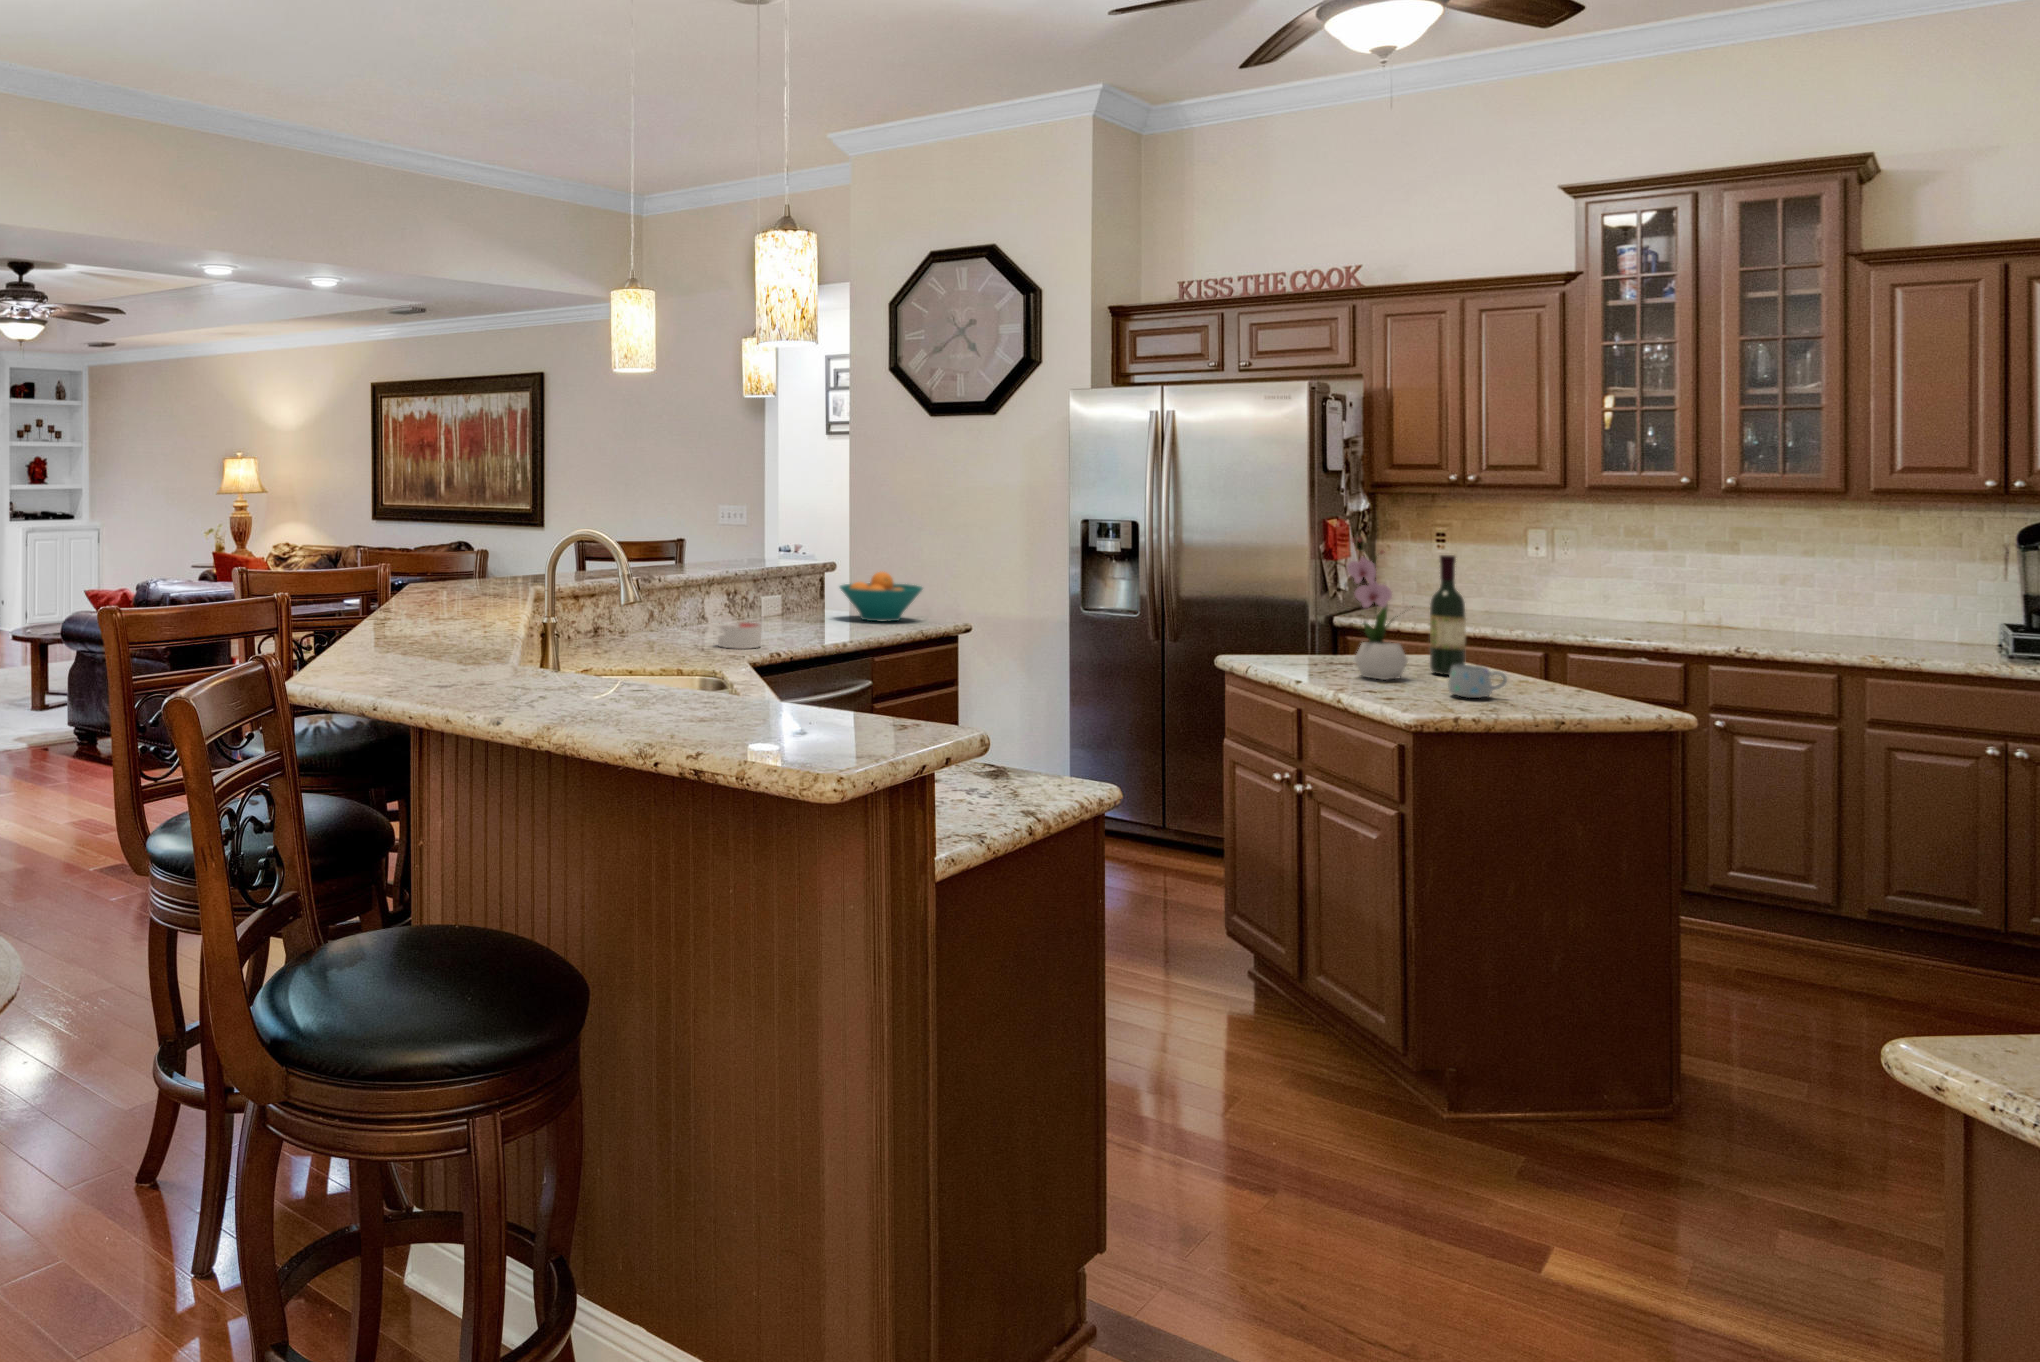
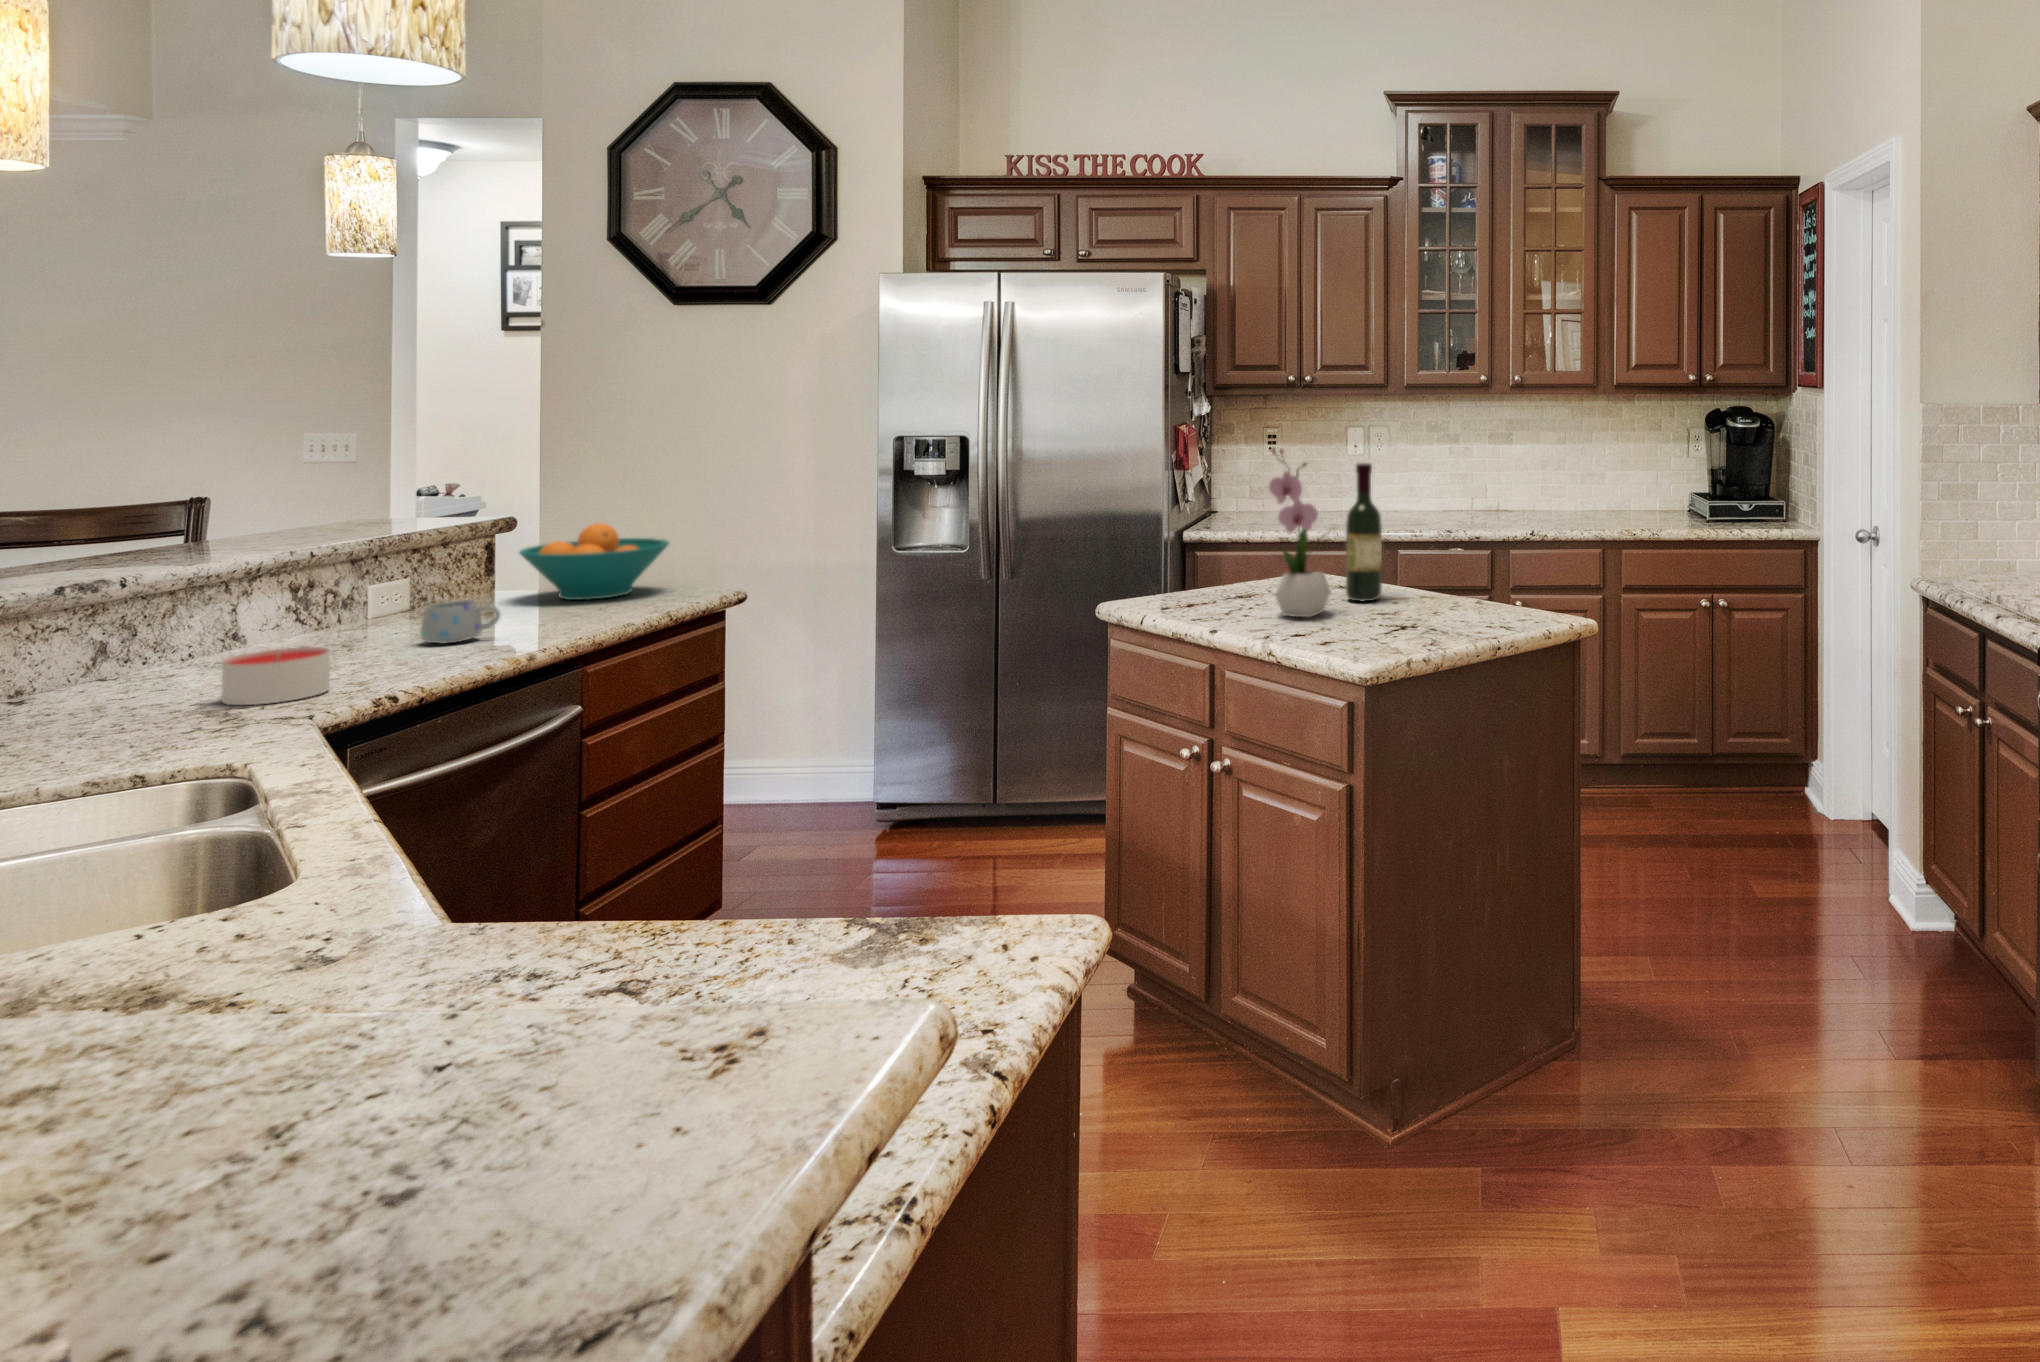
mug: present [1448,665,1507,698] -> present [420,600,500,644]

